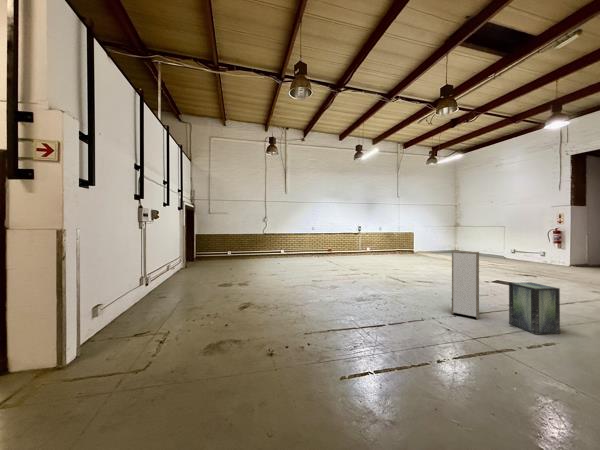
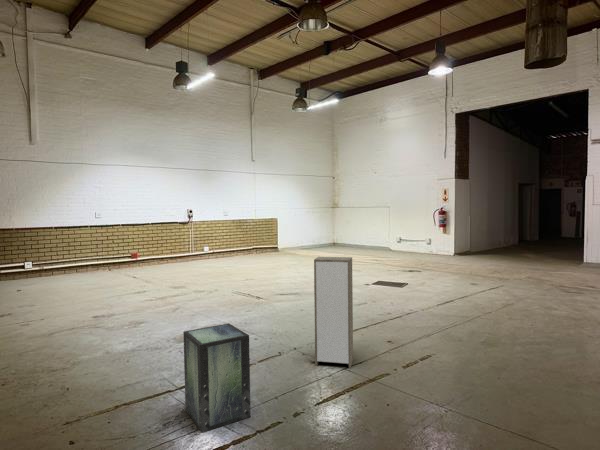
storage box: present [509,282,560,335] -> present [183,323,251,432]

